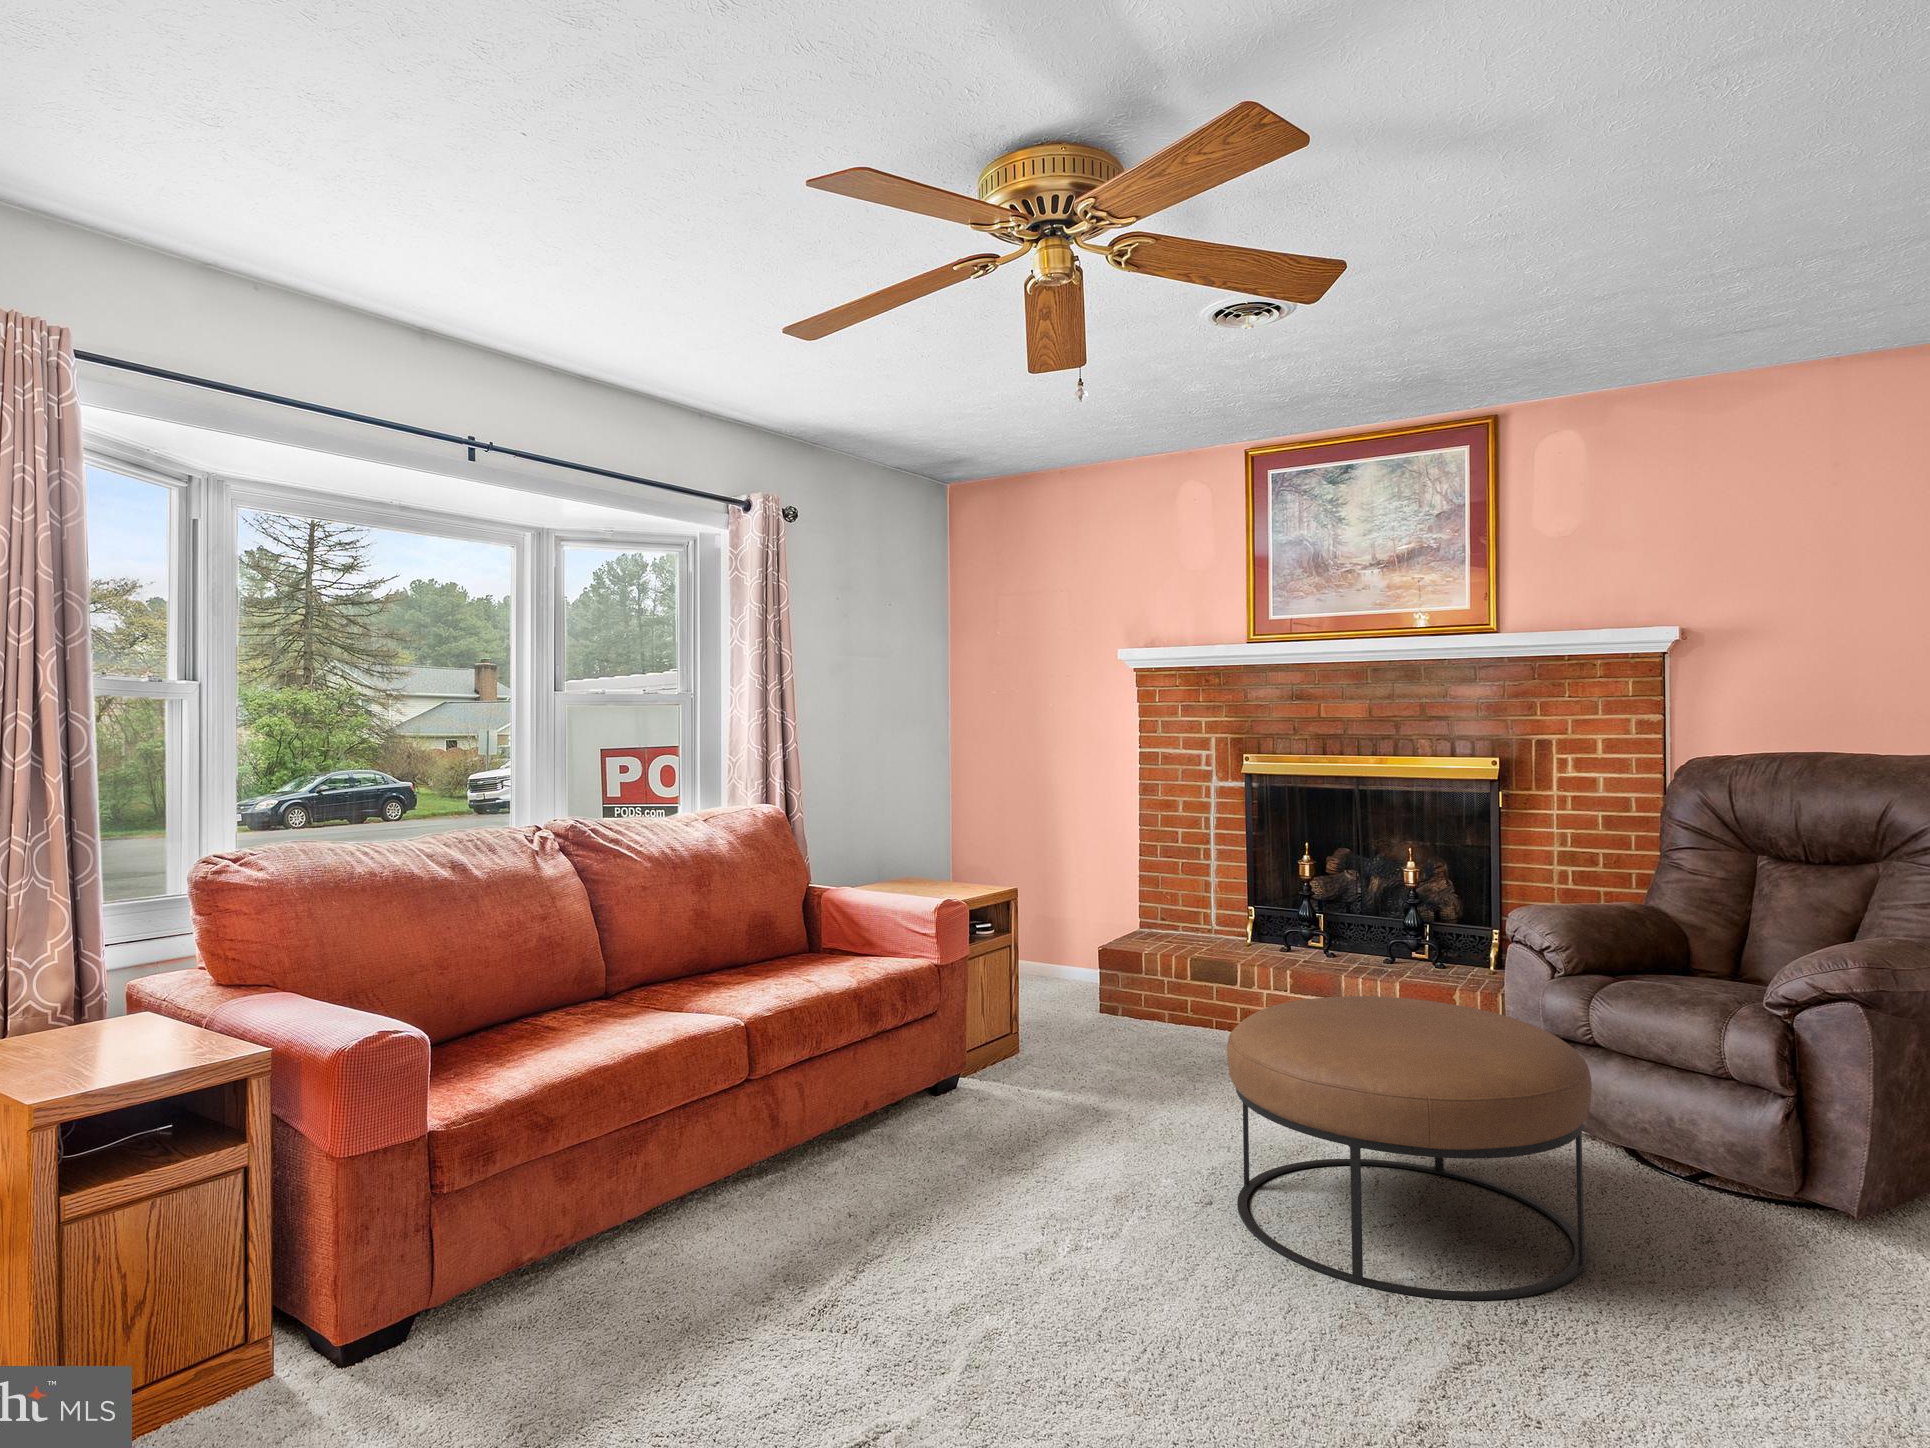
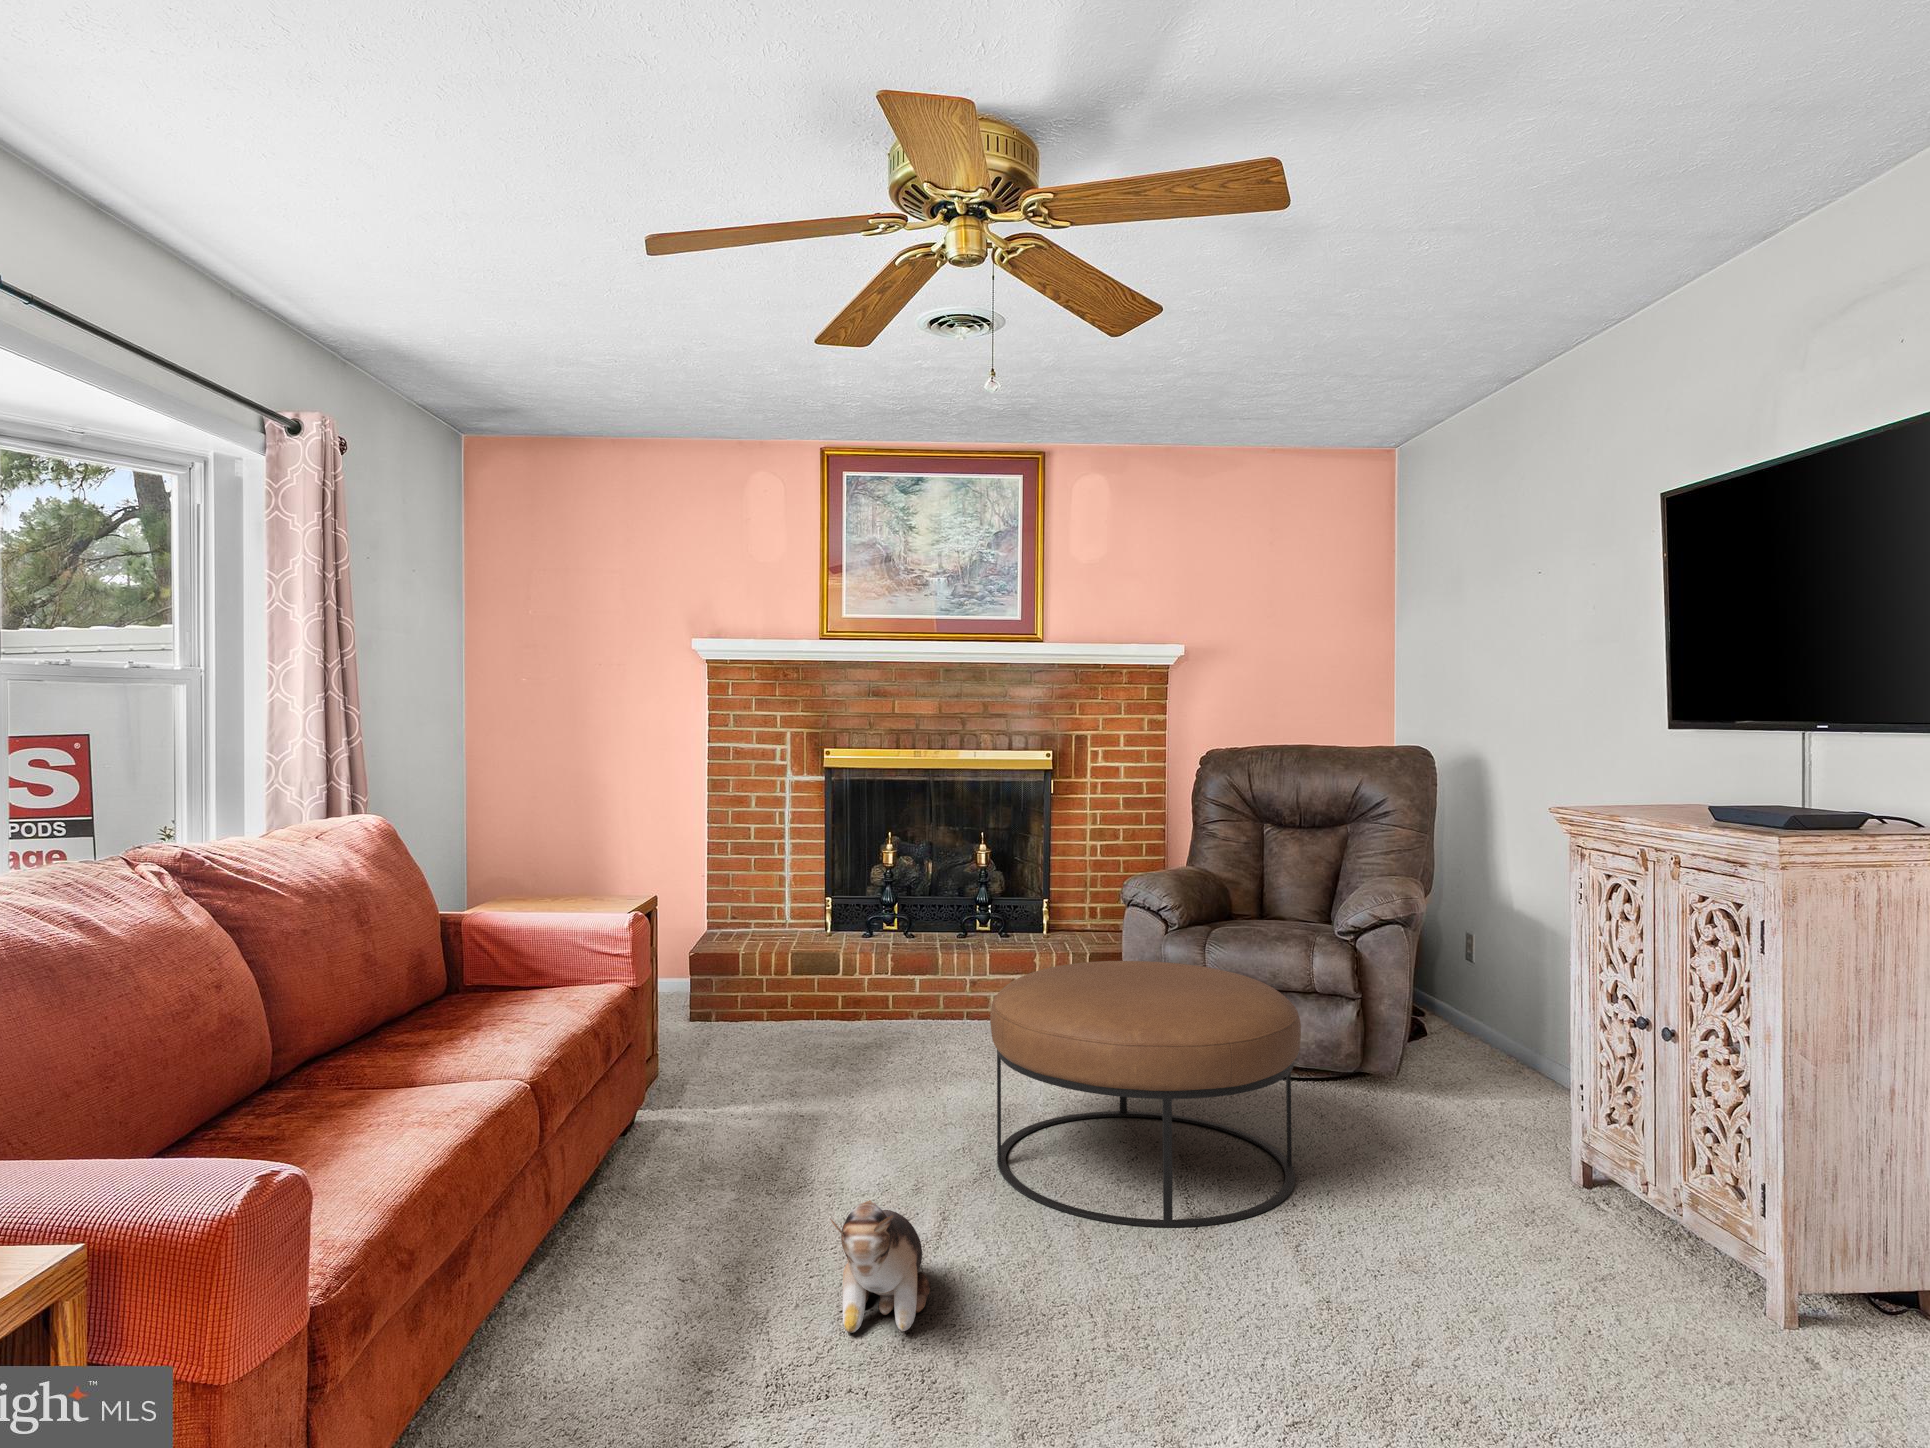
plush toy: none [930,1168,1078,1292] -> present [830,1200,930,1333]

